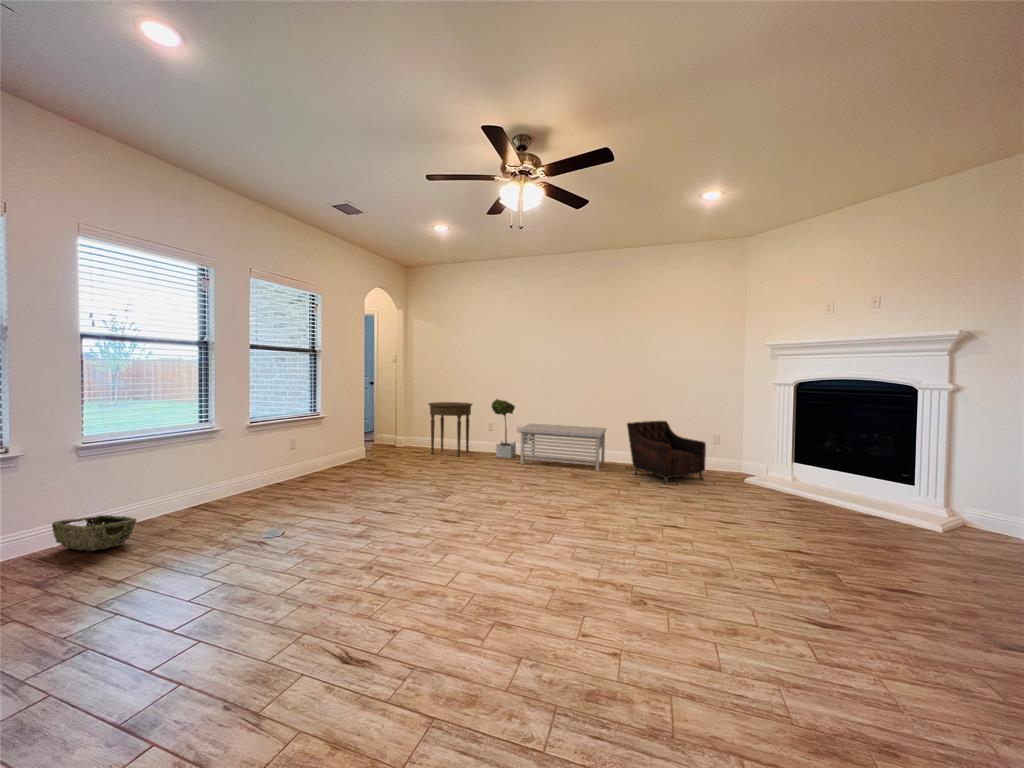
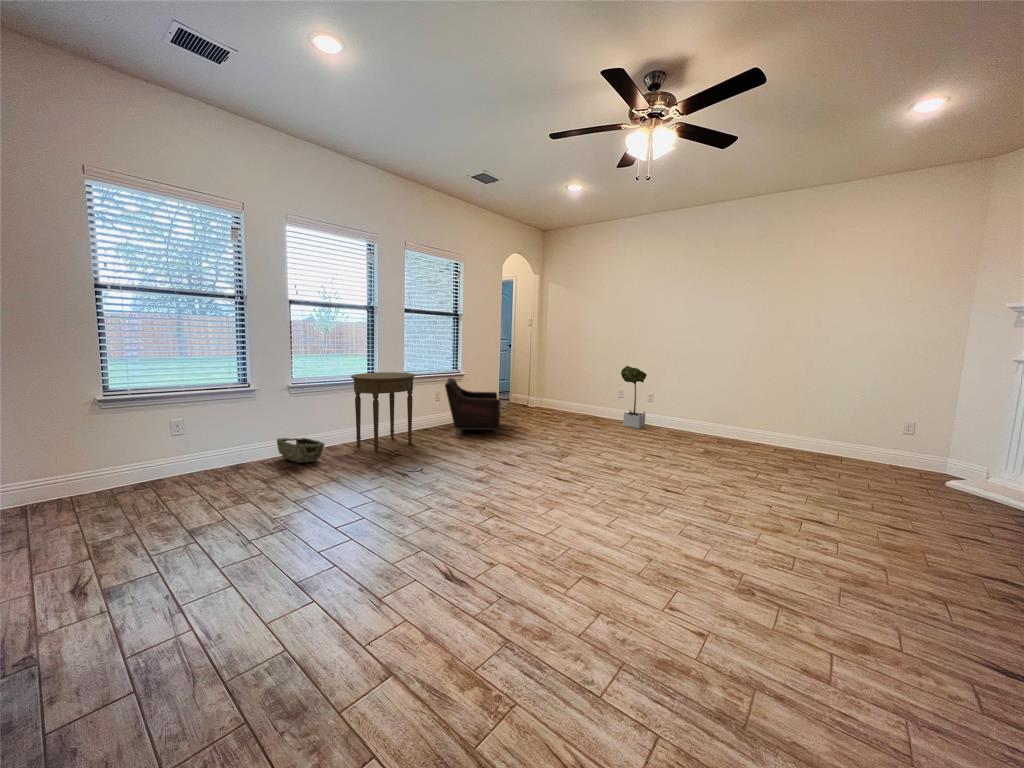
side table: present [428,402,473,456] -> present [351,372,415,452]
armchair: present [627,421,706,485] -> present [445,378,500,435]
storage bench: present [518,424,606,471] -> none [647,394,755,453]

